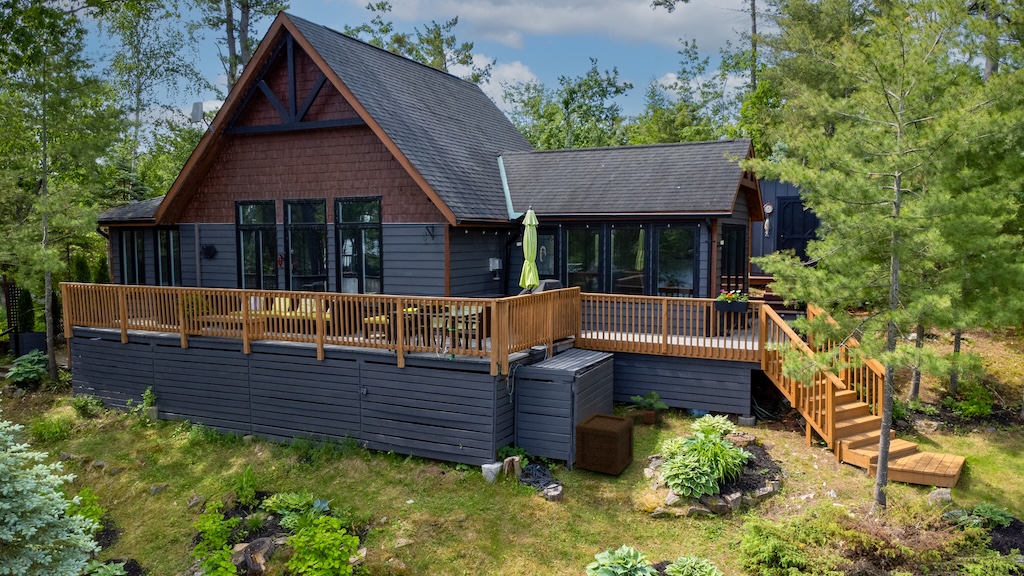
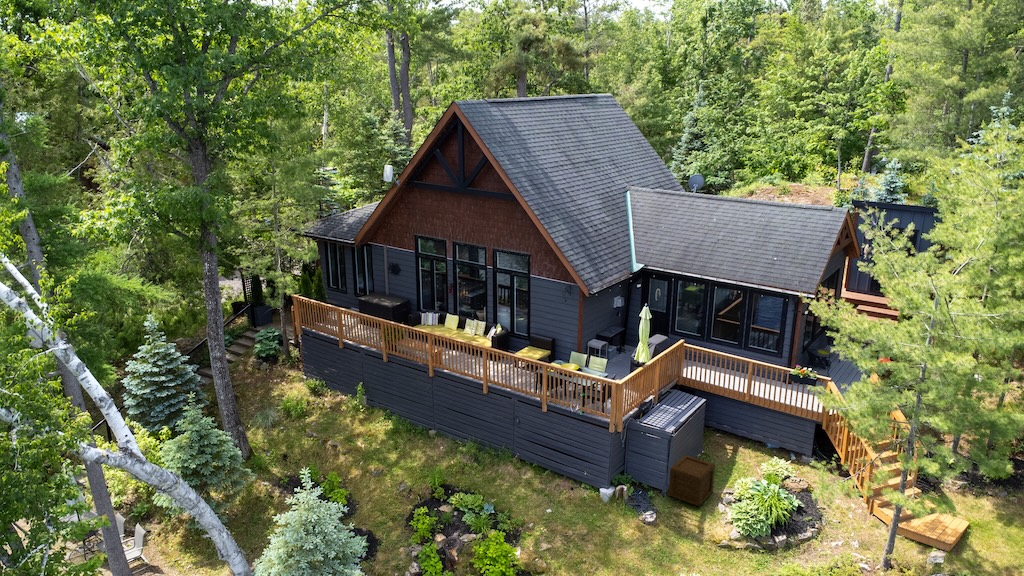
potted plant: present [627,391,669,423] -> none [709,430,747,457]

